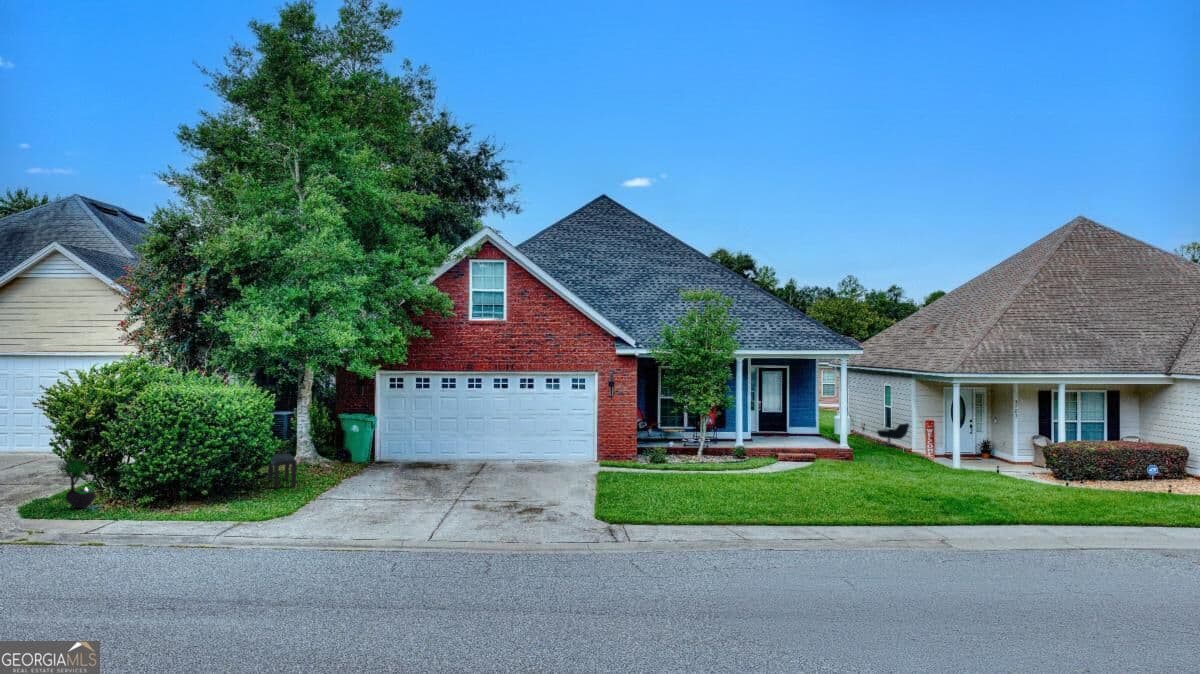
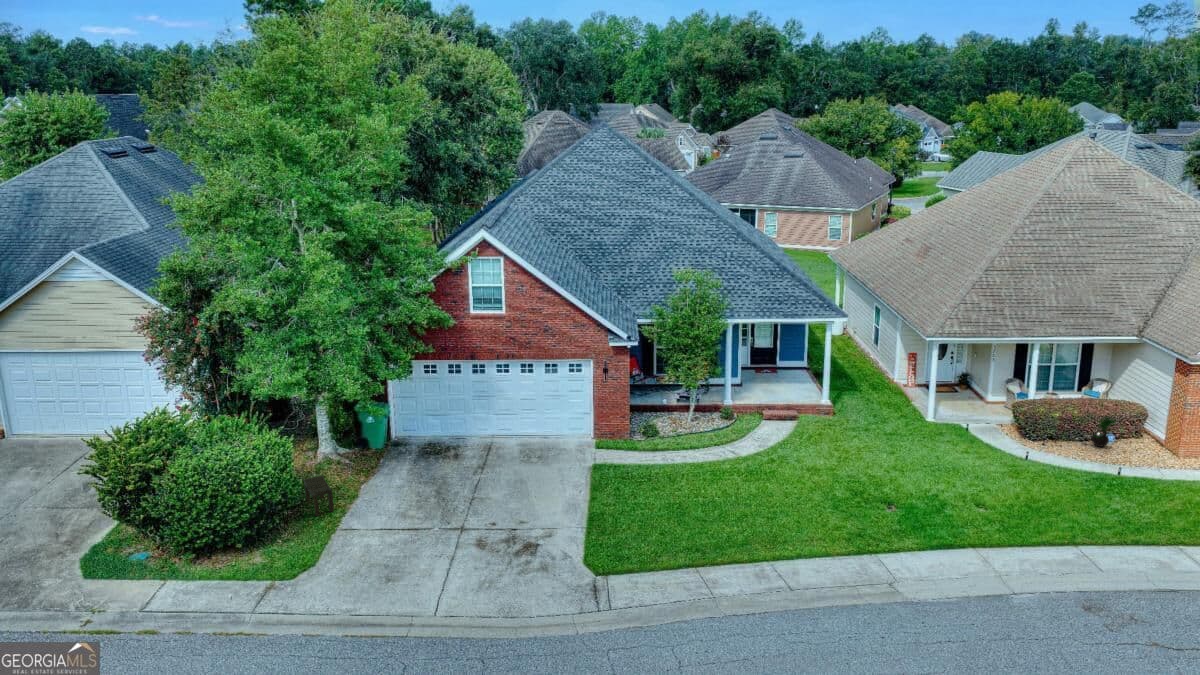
lounge chair: present [877,423,909,444] -> none [863,355,895,377]
potted tree: present [58,459,95,508] -> present [1092,417,1115,447]

